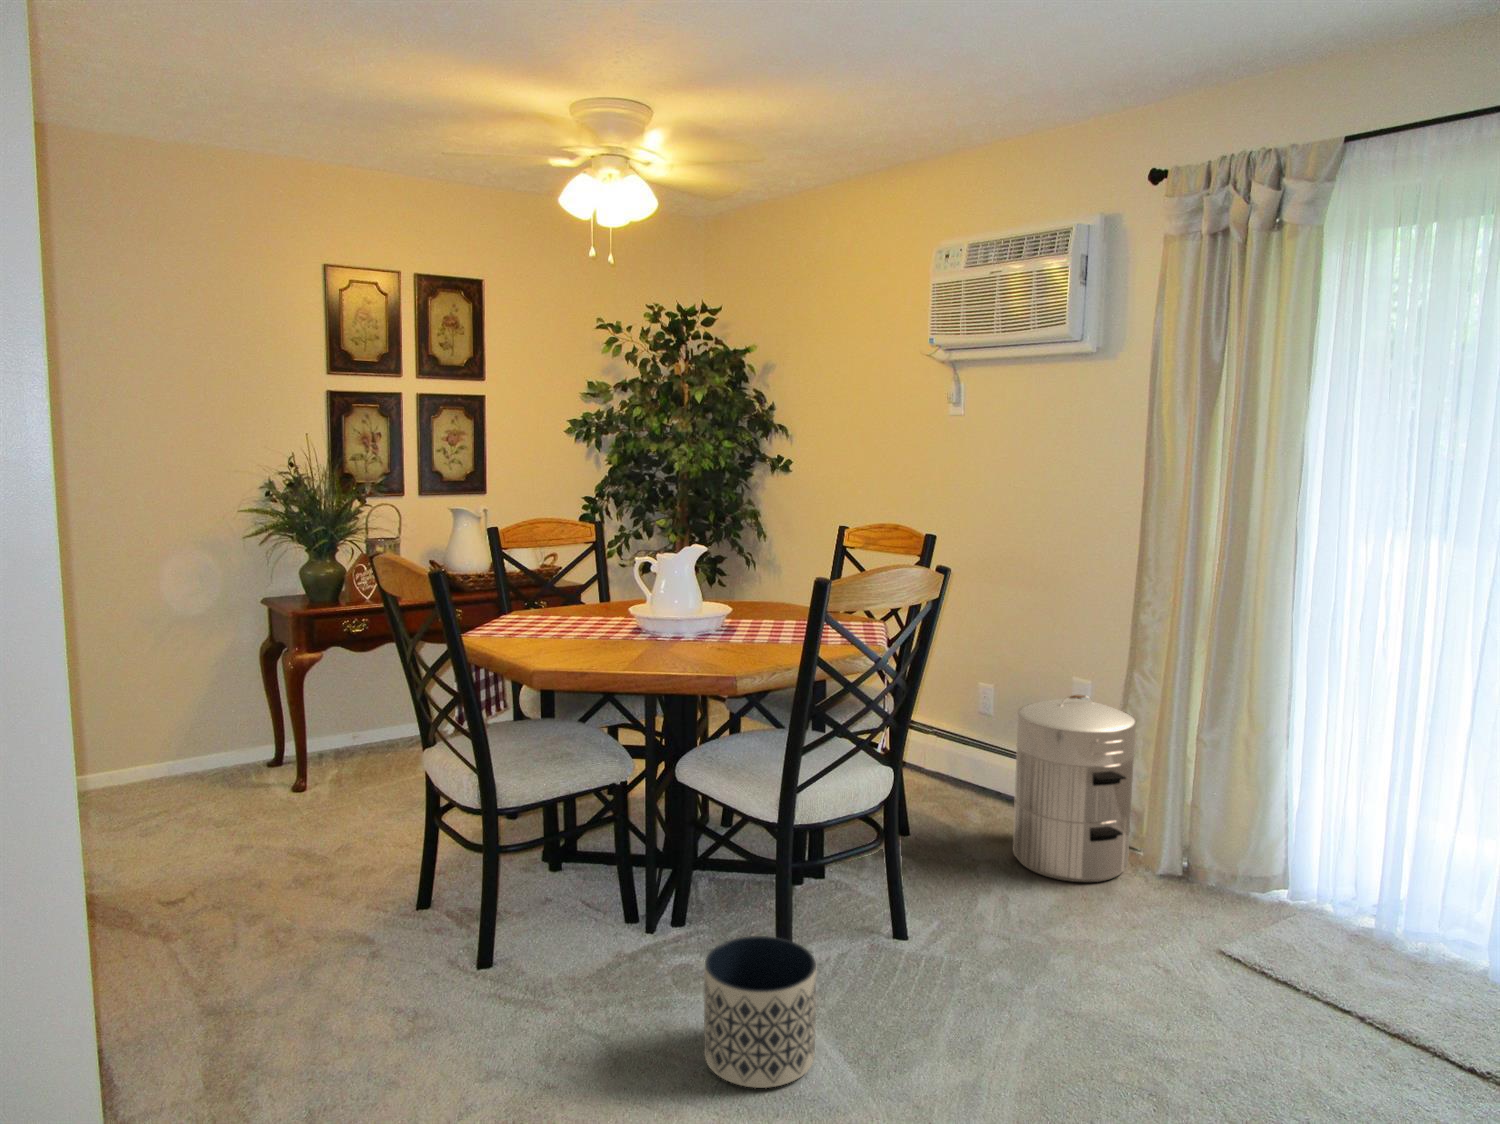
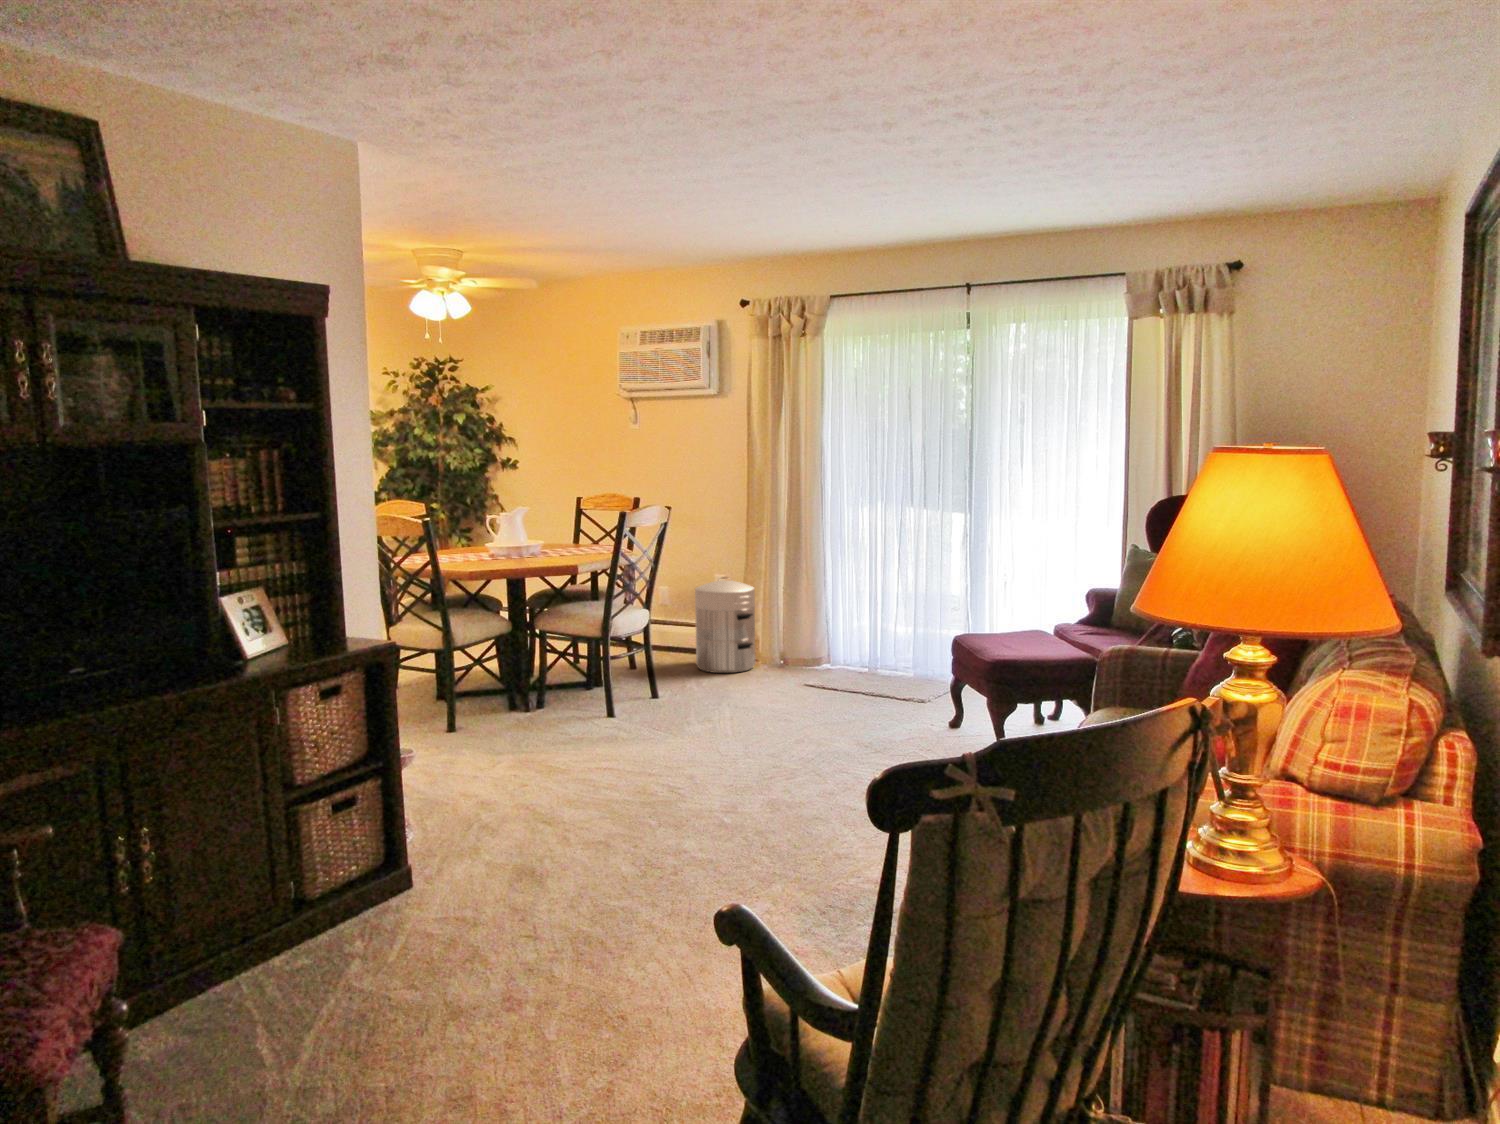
planter: present [704,936,816,1088] -> none [586,682,640,742]

